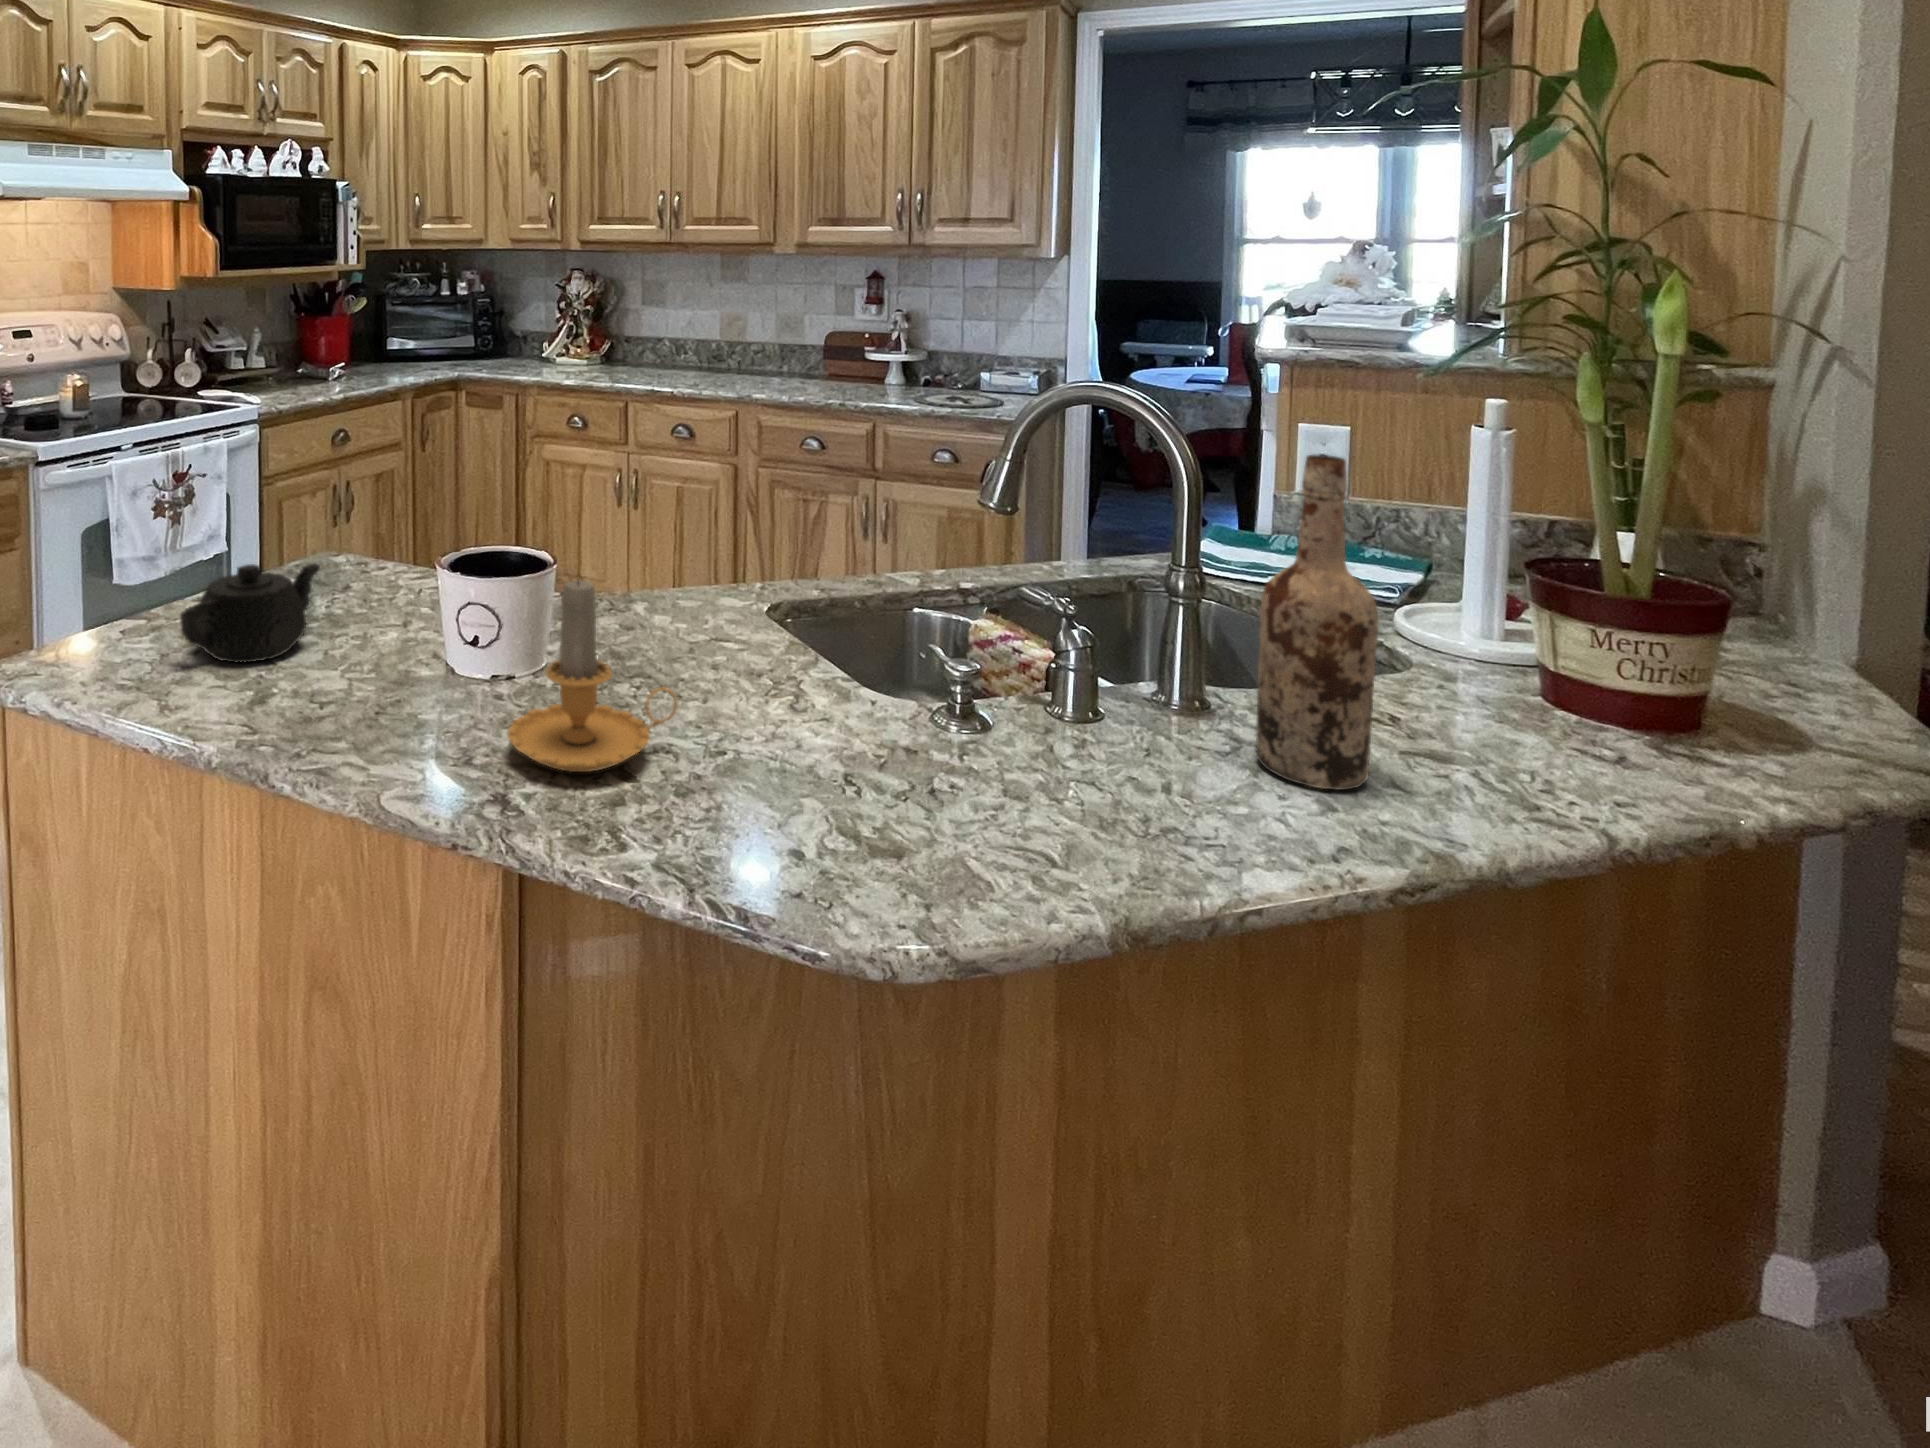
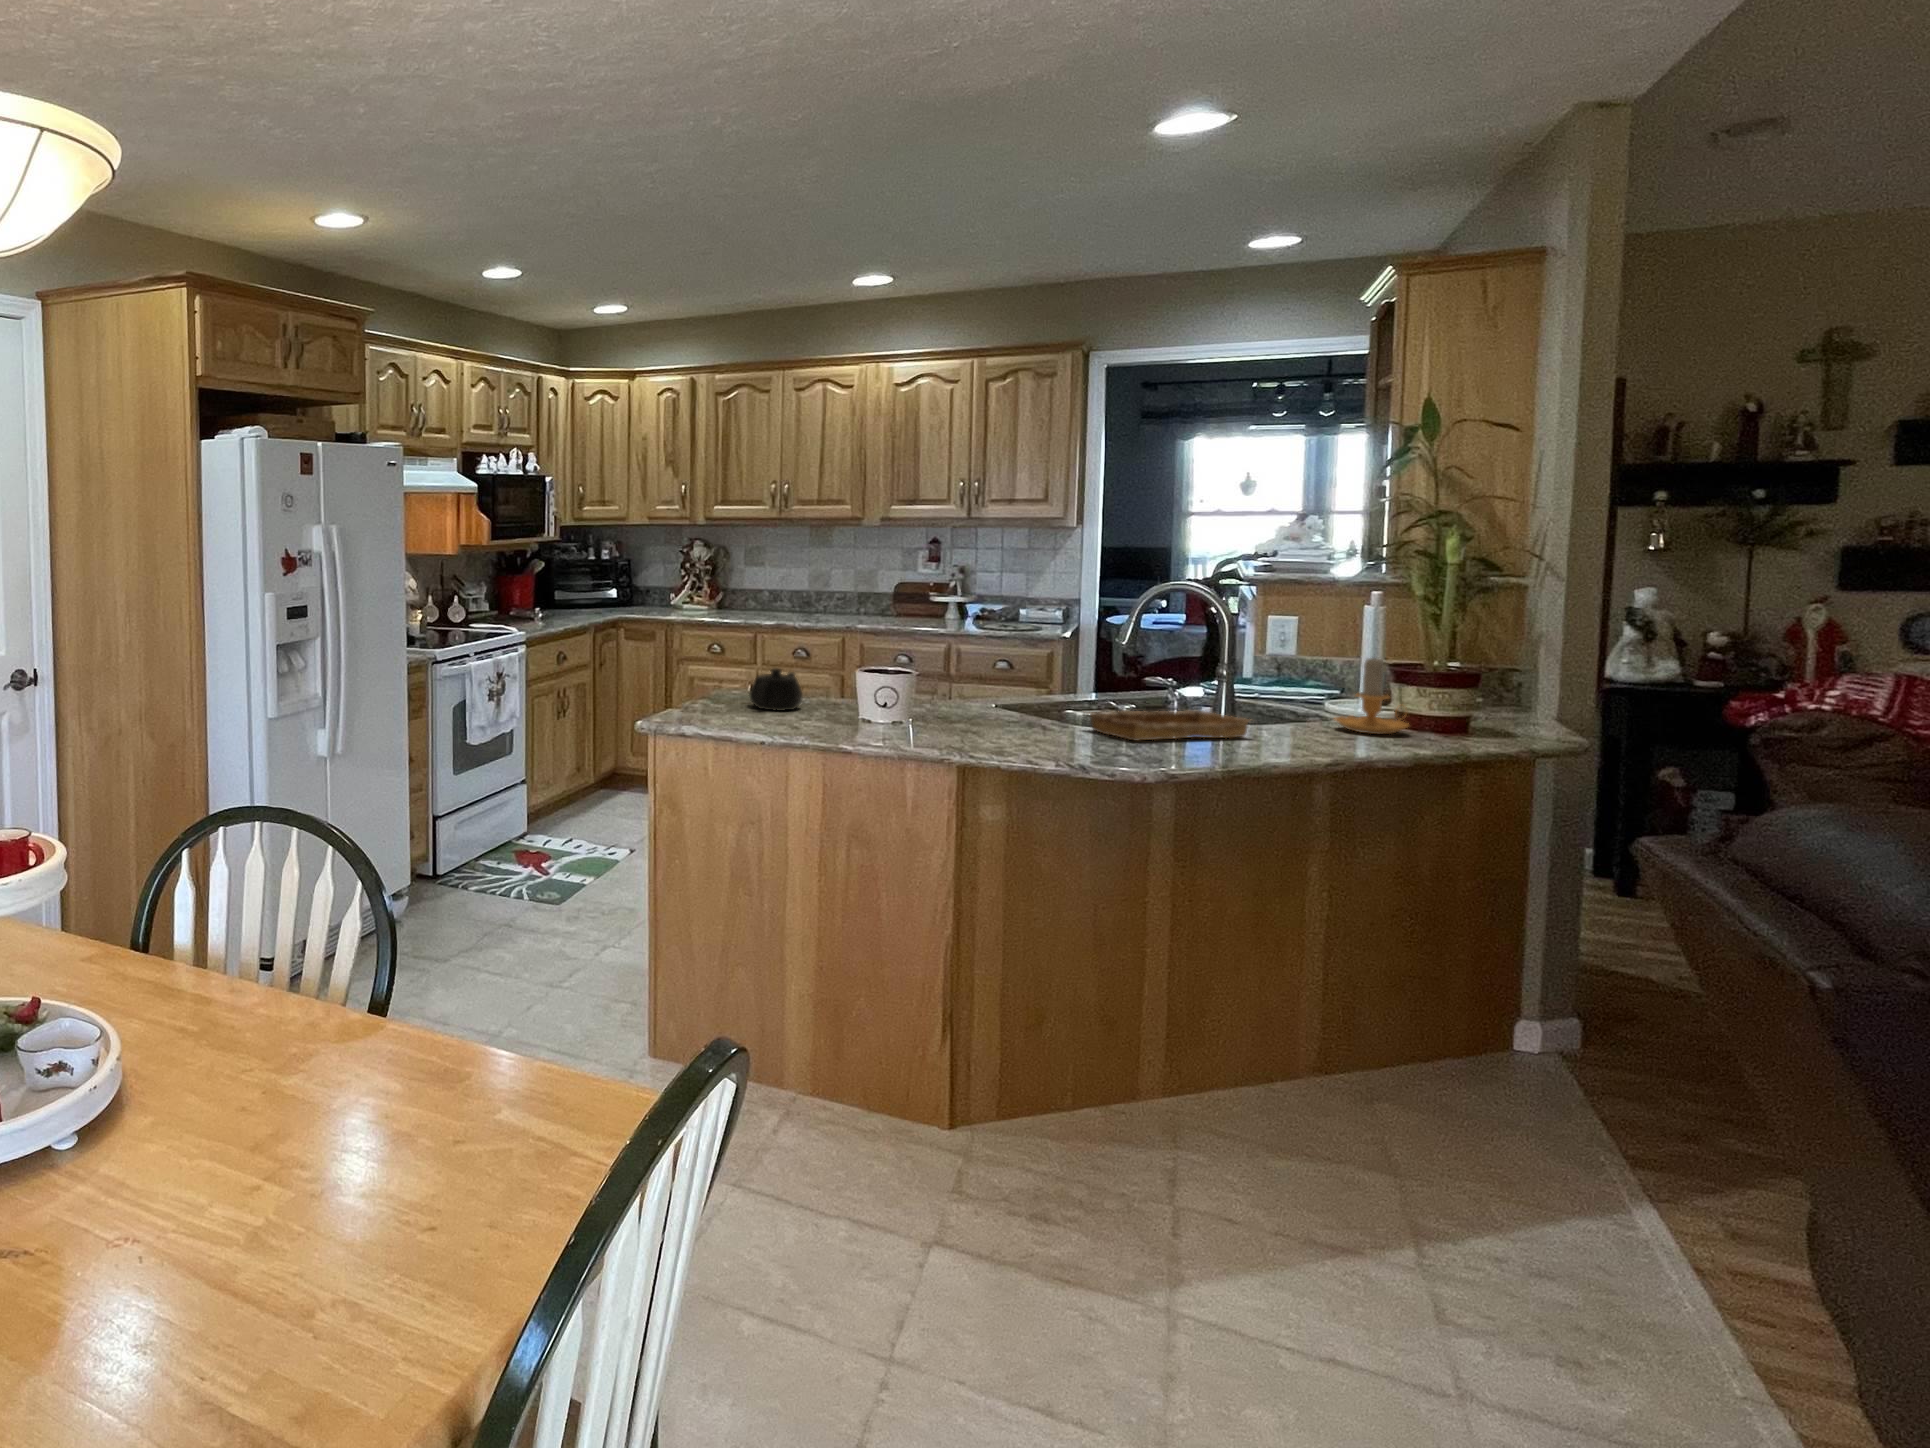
wine bottle: present [1256,455,1378,790] -> none [1268,601,1322,736]
candle: present [507,580,677,772] -> present [1335,658,1409,734]
tray: none [820,699,1213,824] -> present [1090,710,1249,741]

